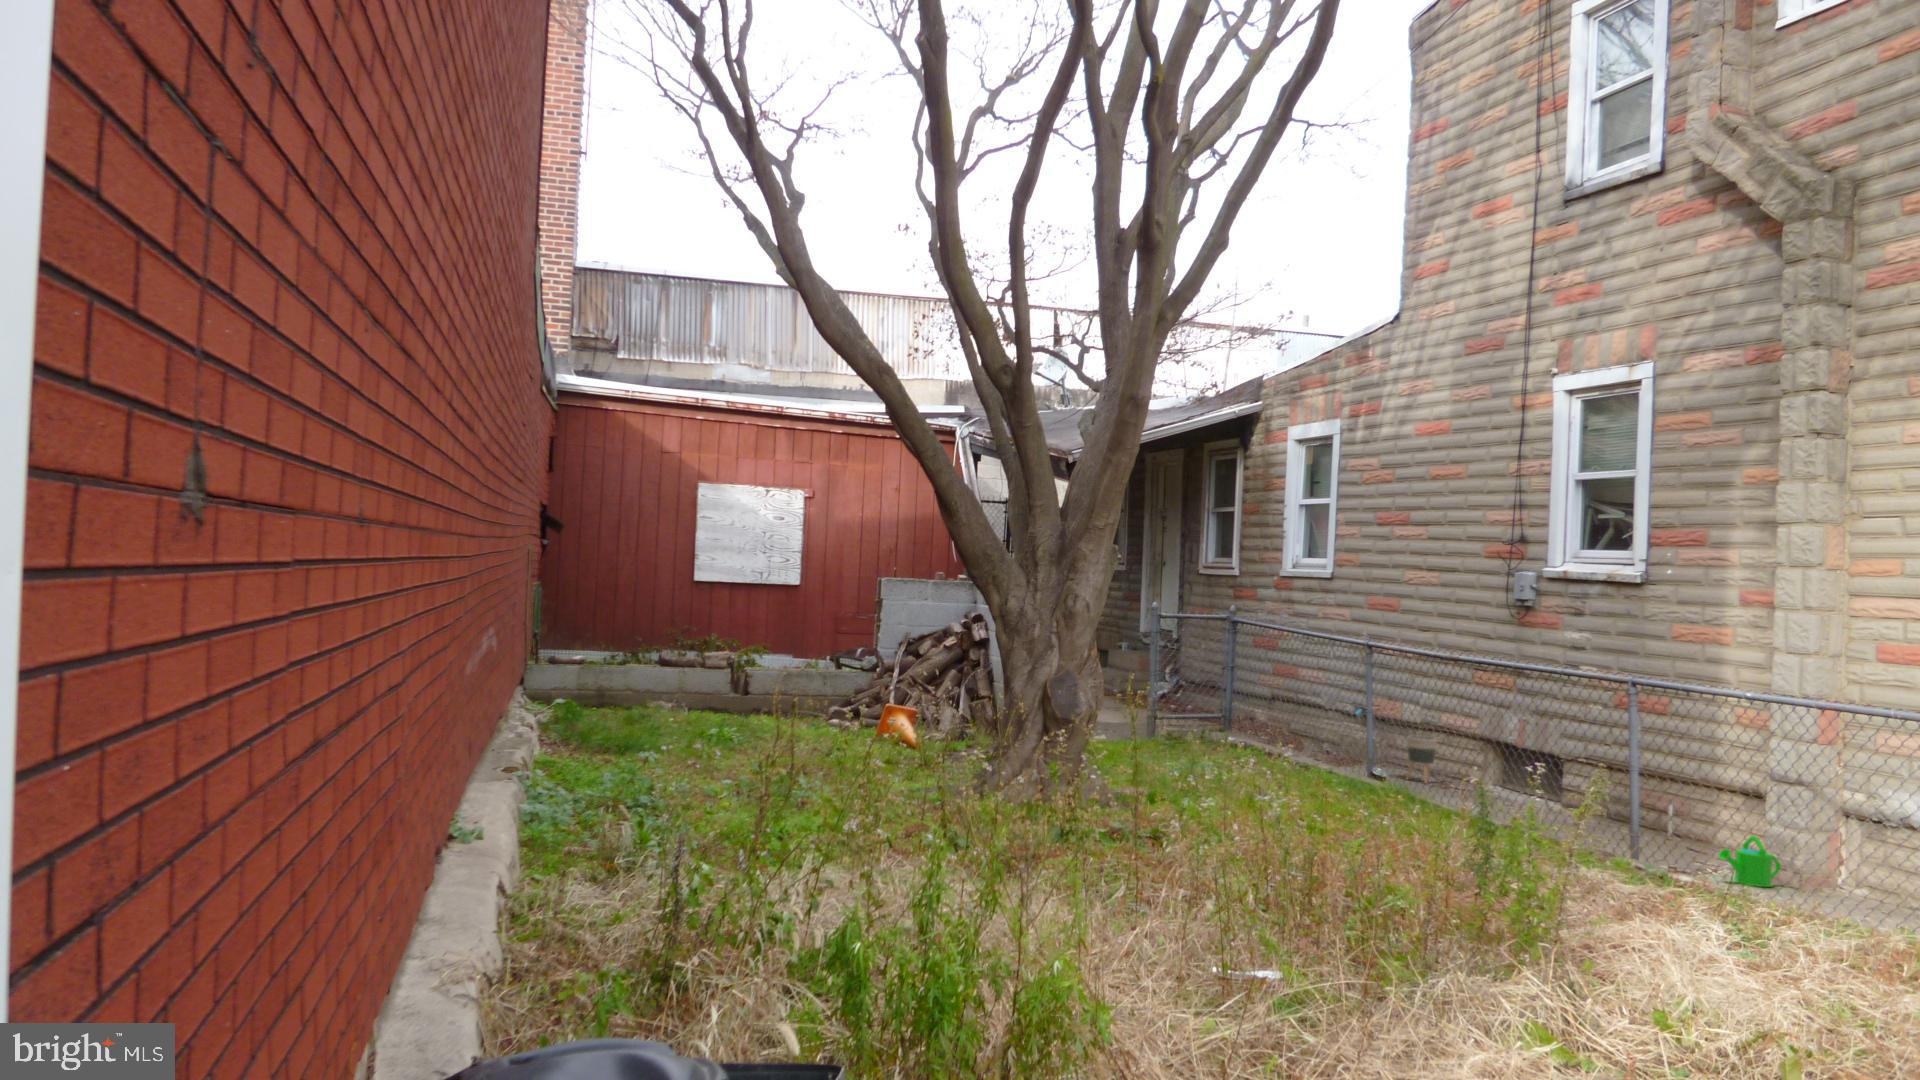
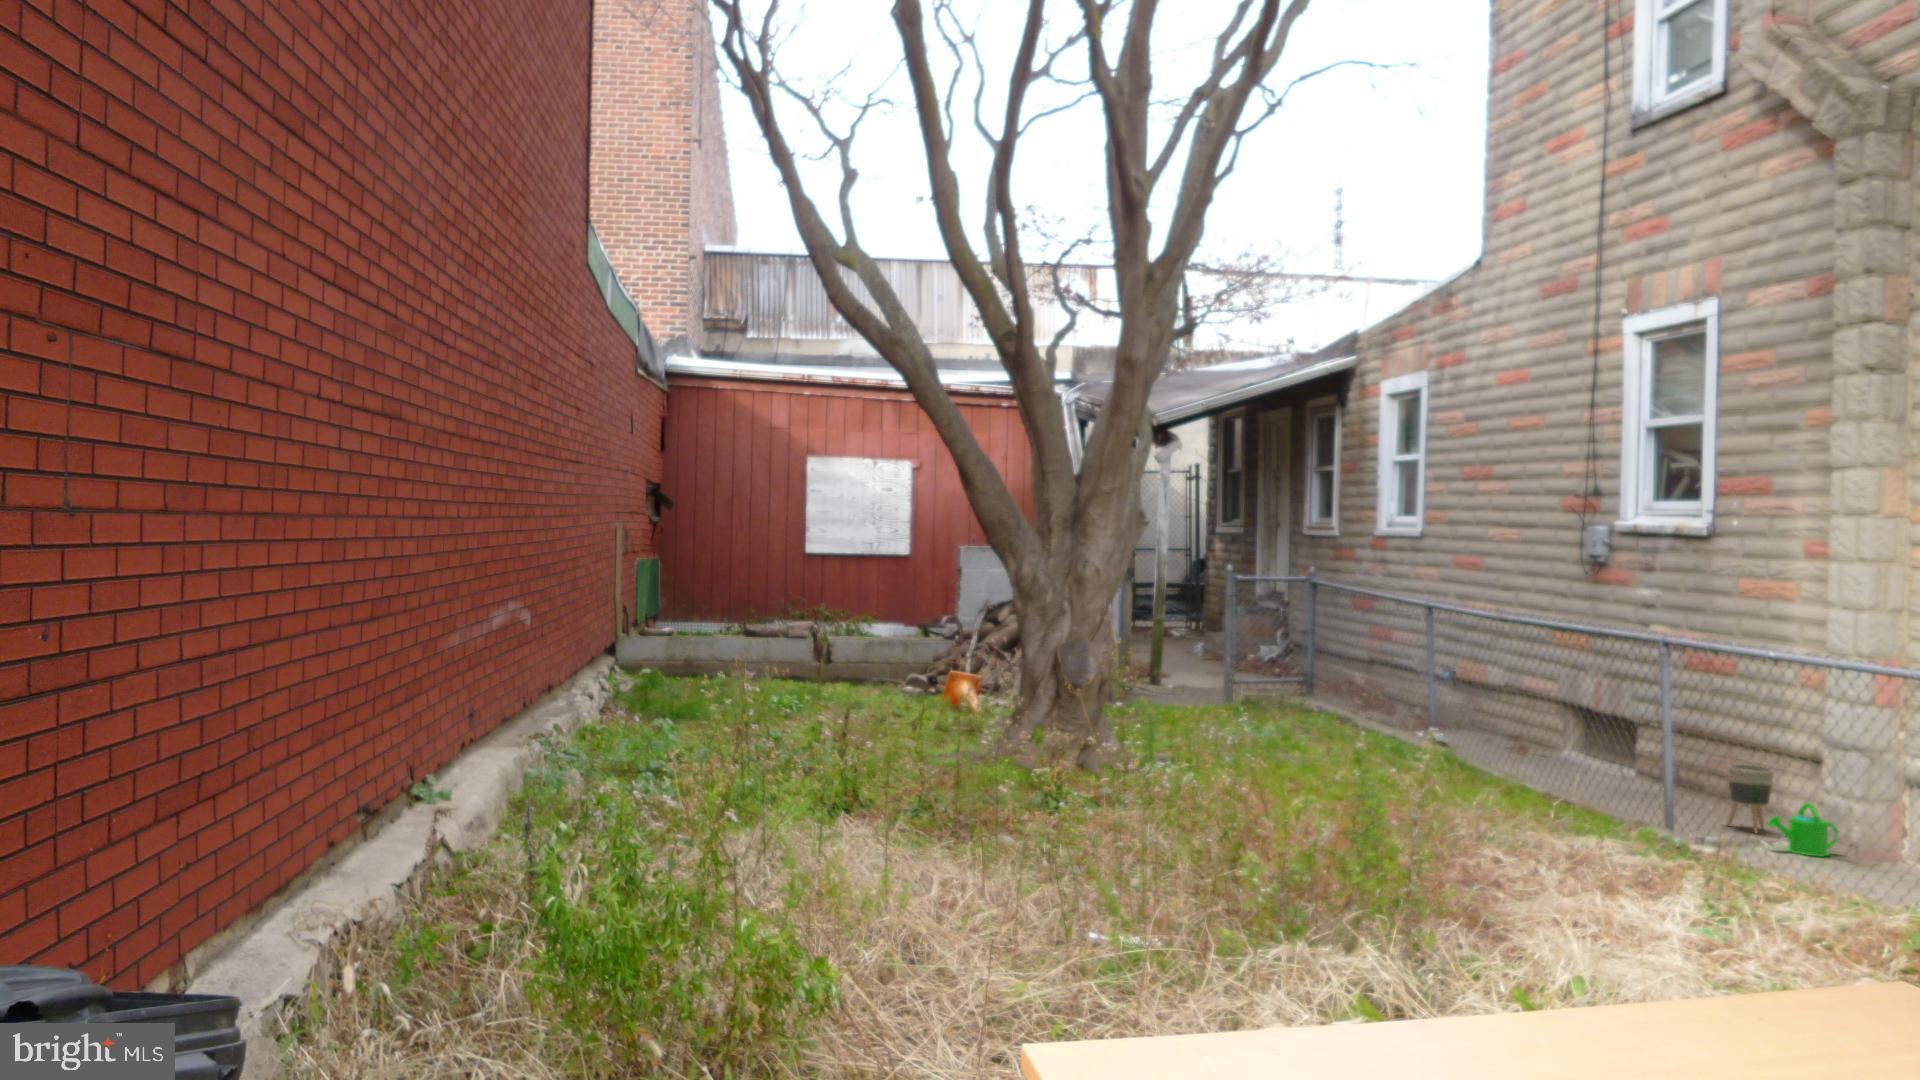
planter: present [1406,736,1437,783] -> present [1727,764,1774,833]

